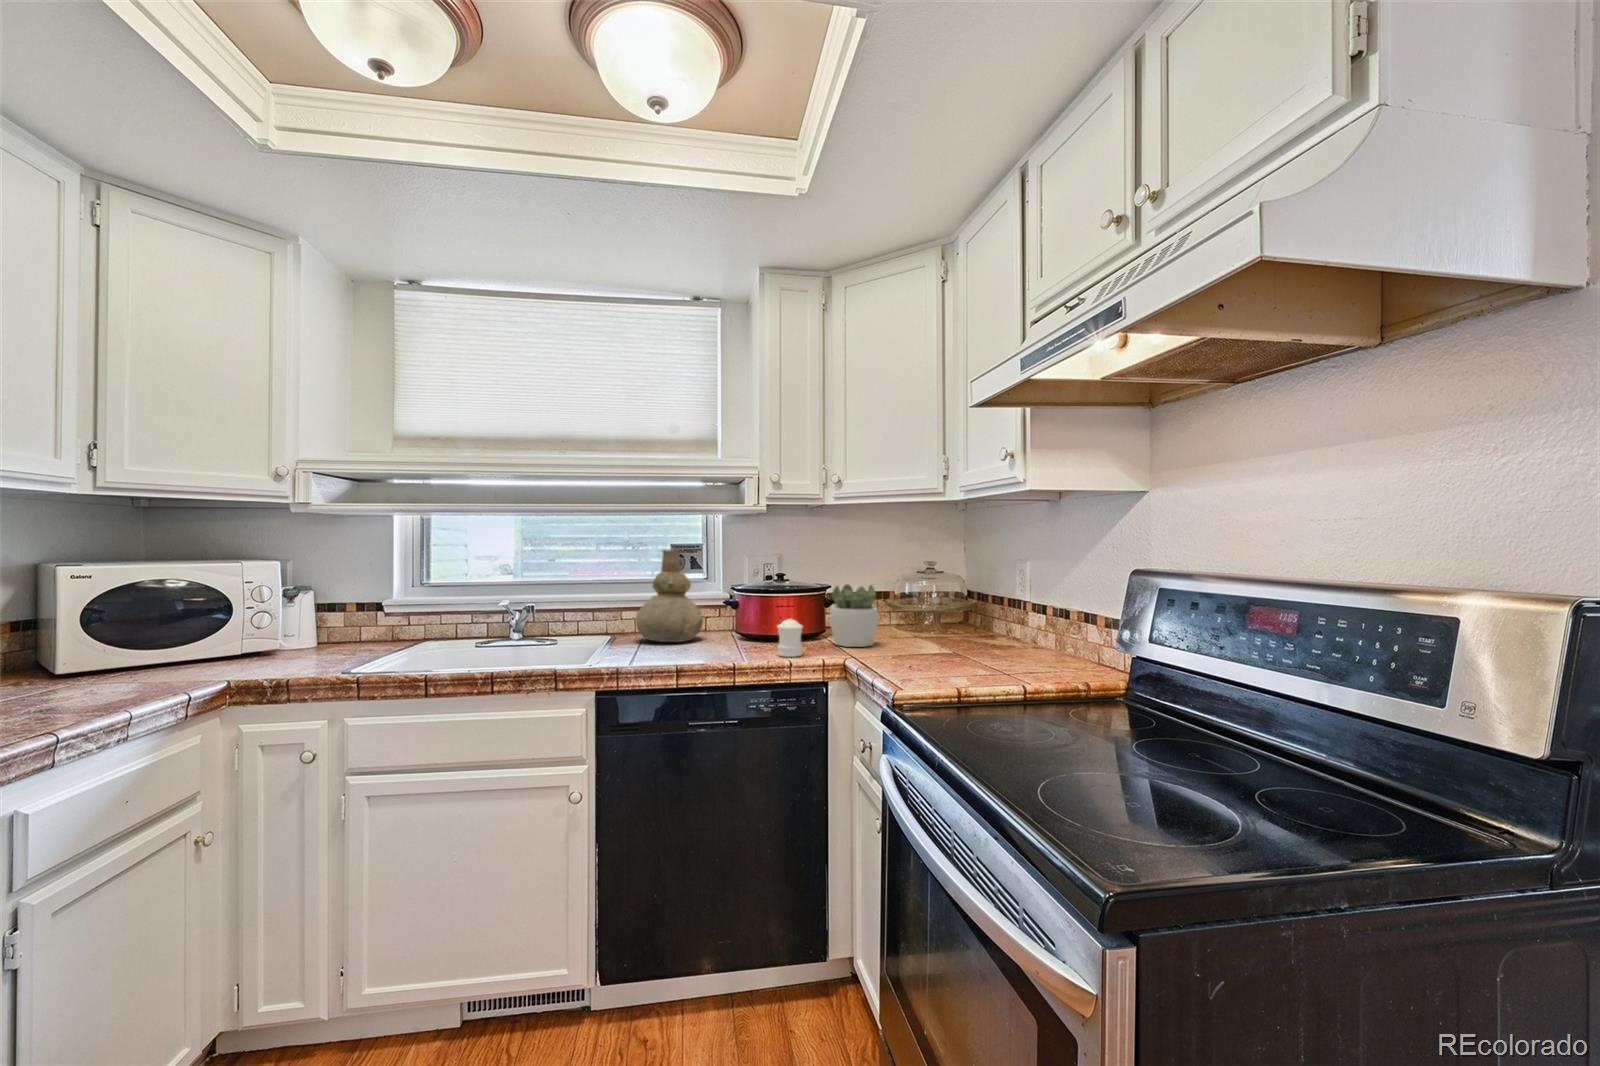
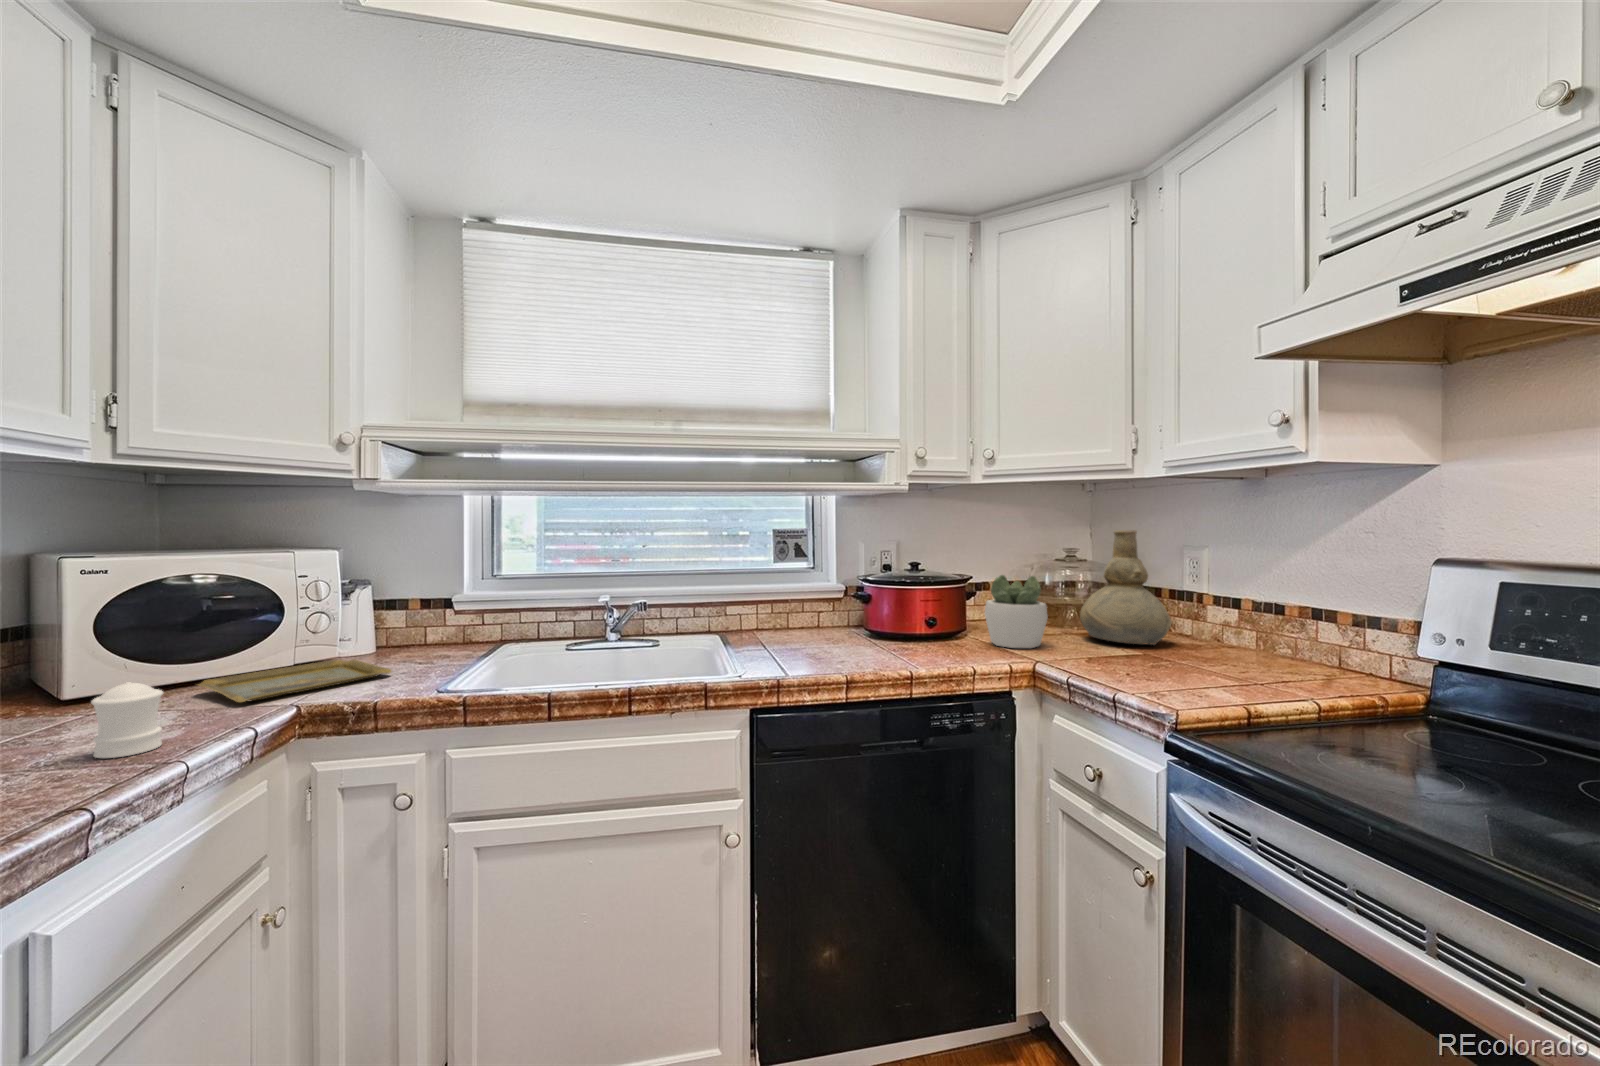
vase: present [636,550,703,642] -> present [1080,530,1172,645]
salt shaker: present [777,619,803,657] -> present [91,682,163,758]
tray: none [156,650,317,679] -> present [198,659,391,702]

